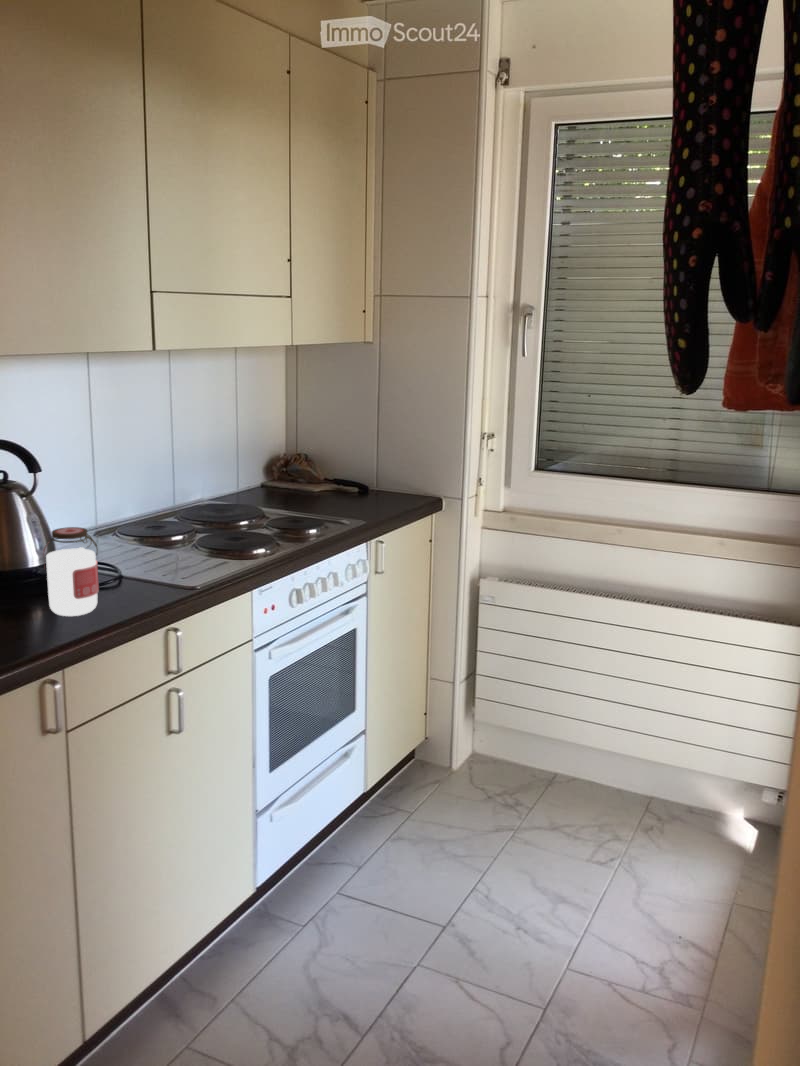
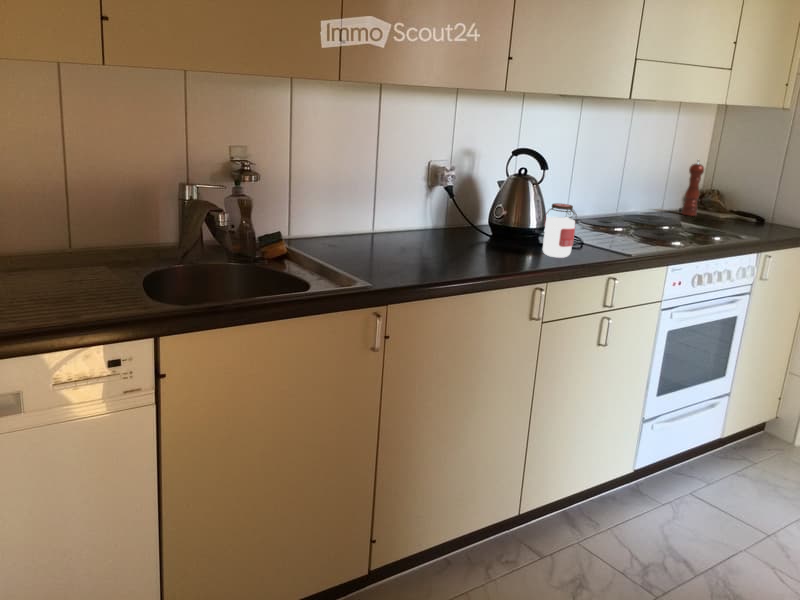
pepper mill: none [263,416,283,493] -> present [681,160,704,216]

